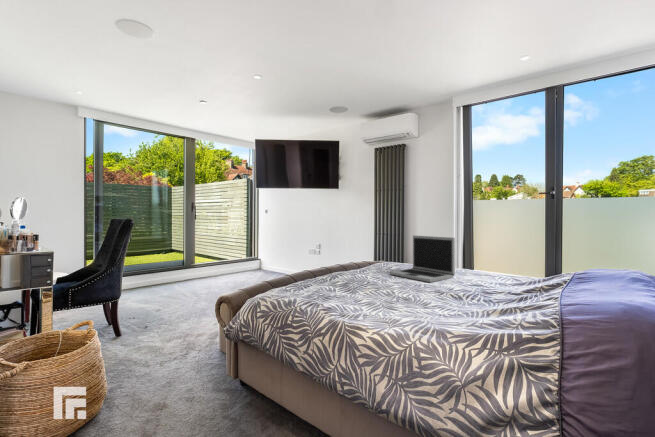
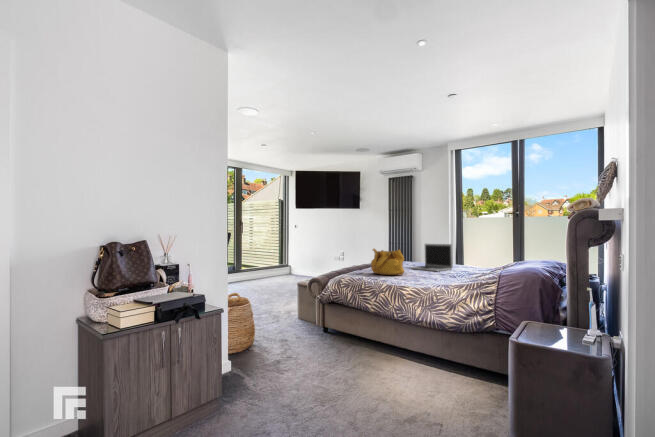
handbag: none [320,244,374,293] -> present [371,249,404,276]

